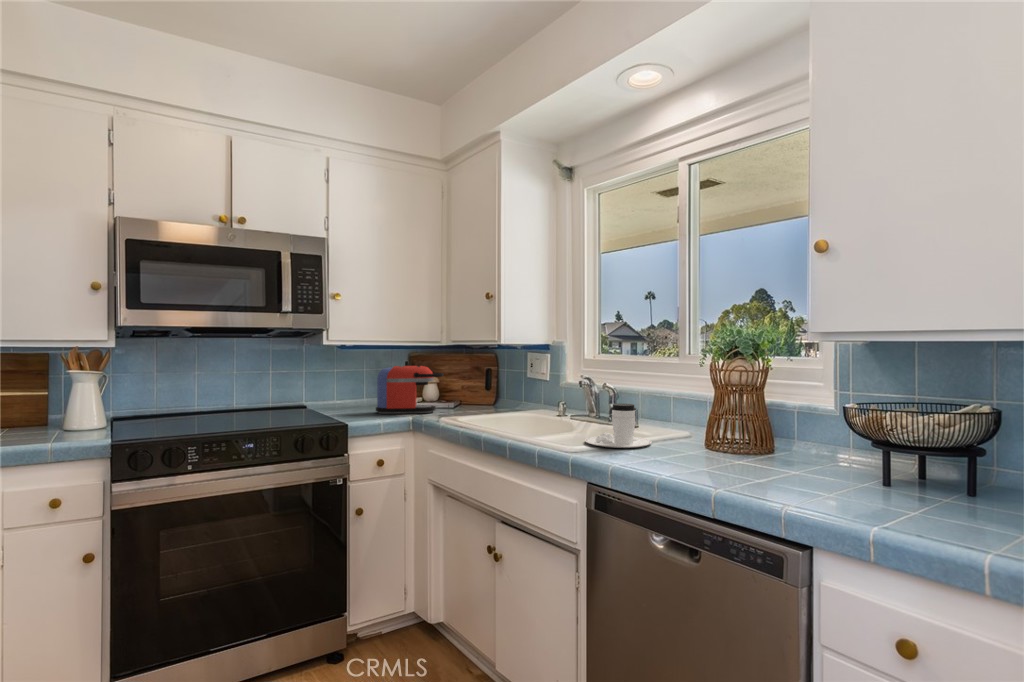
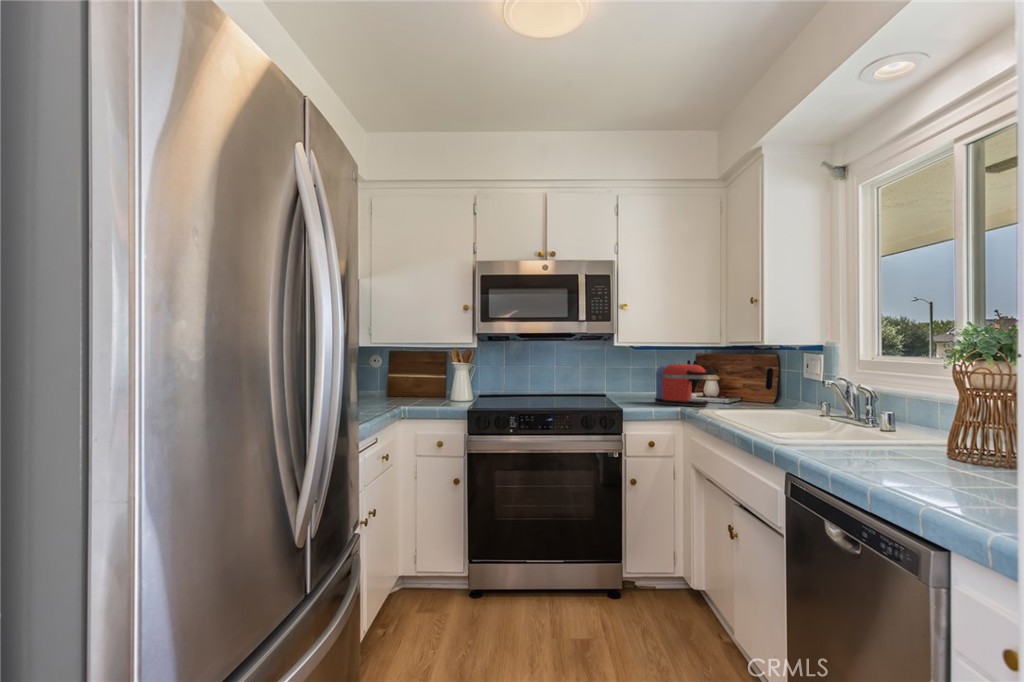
coffee cup: present [585,403,652,448] -> none [844,419,947,475]

